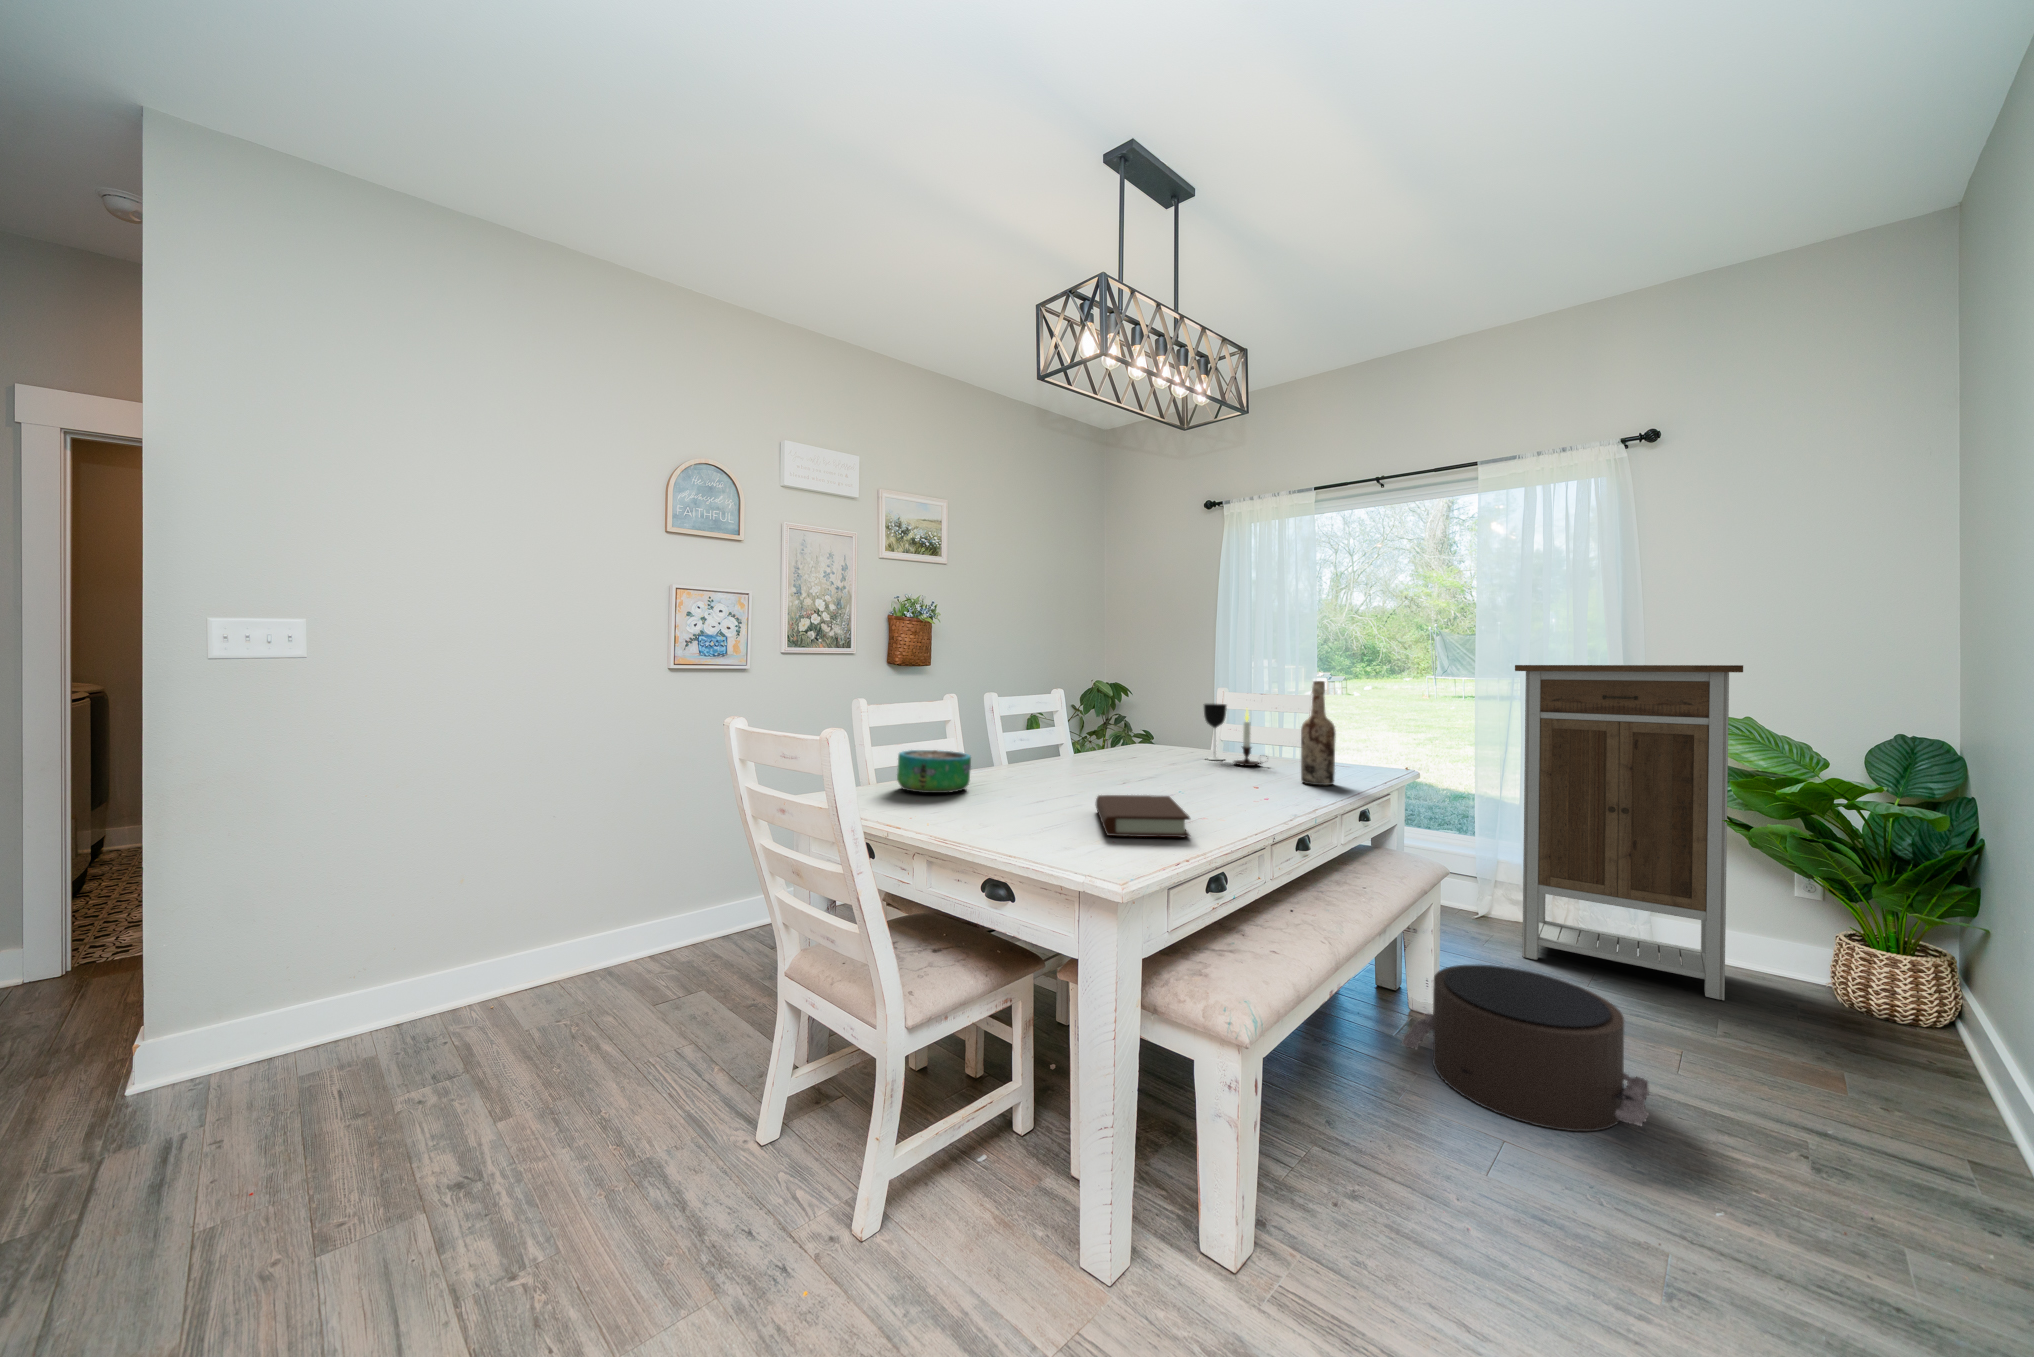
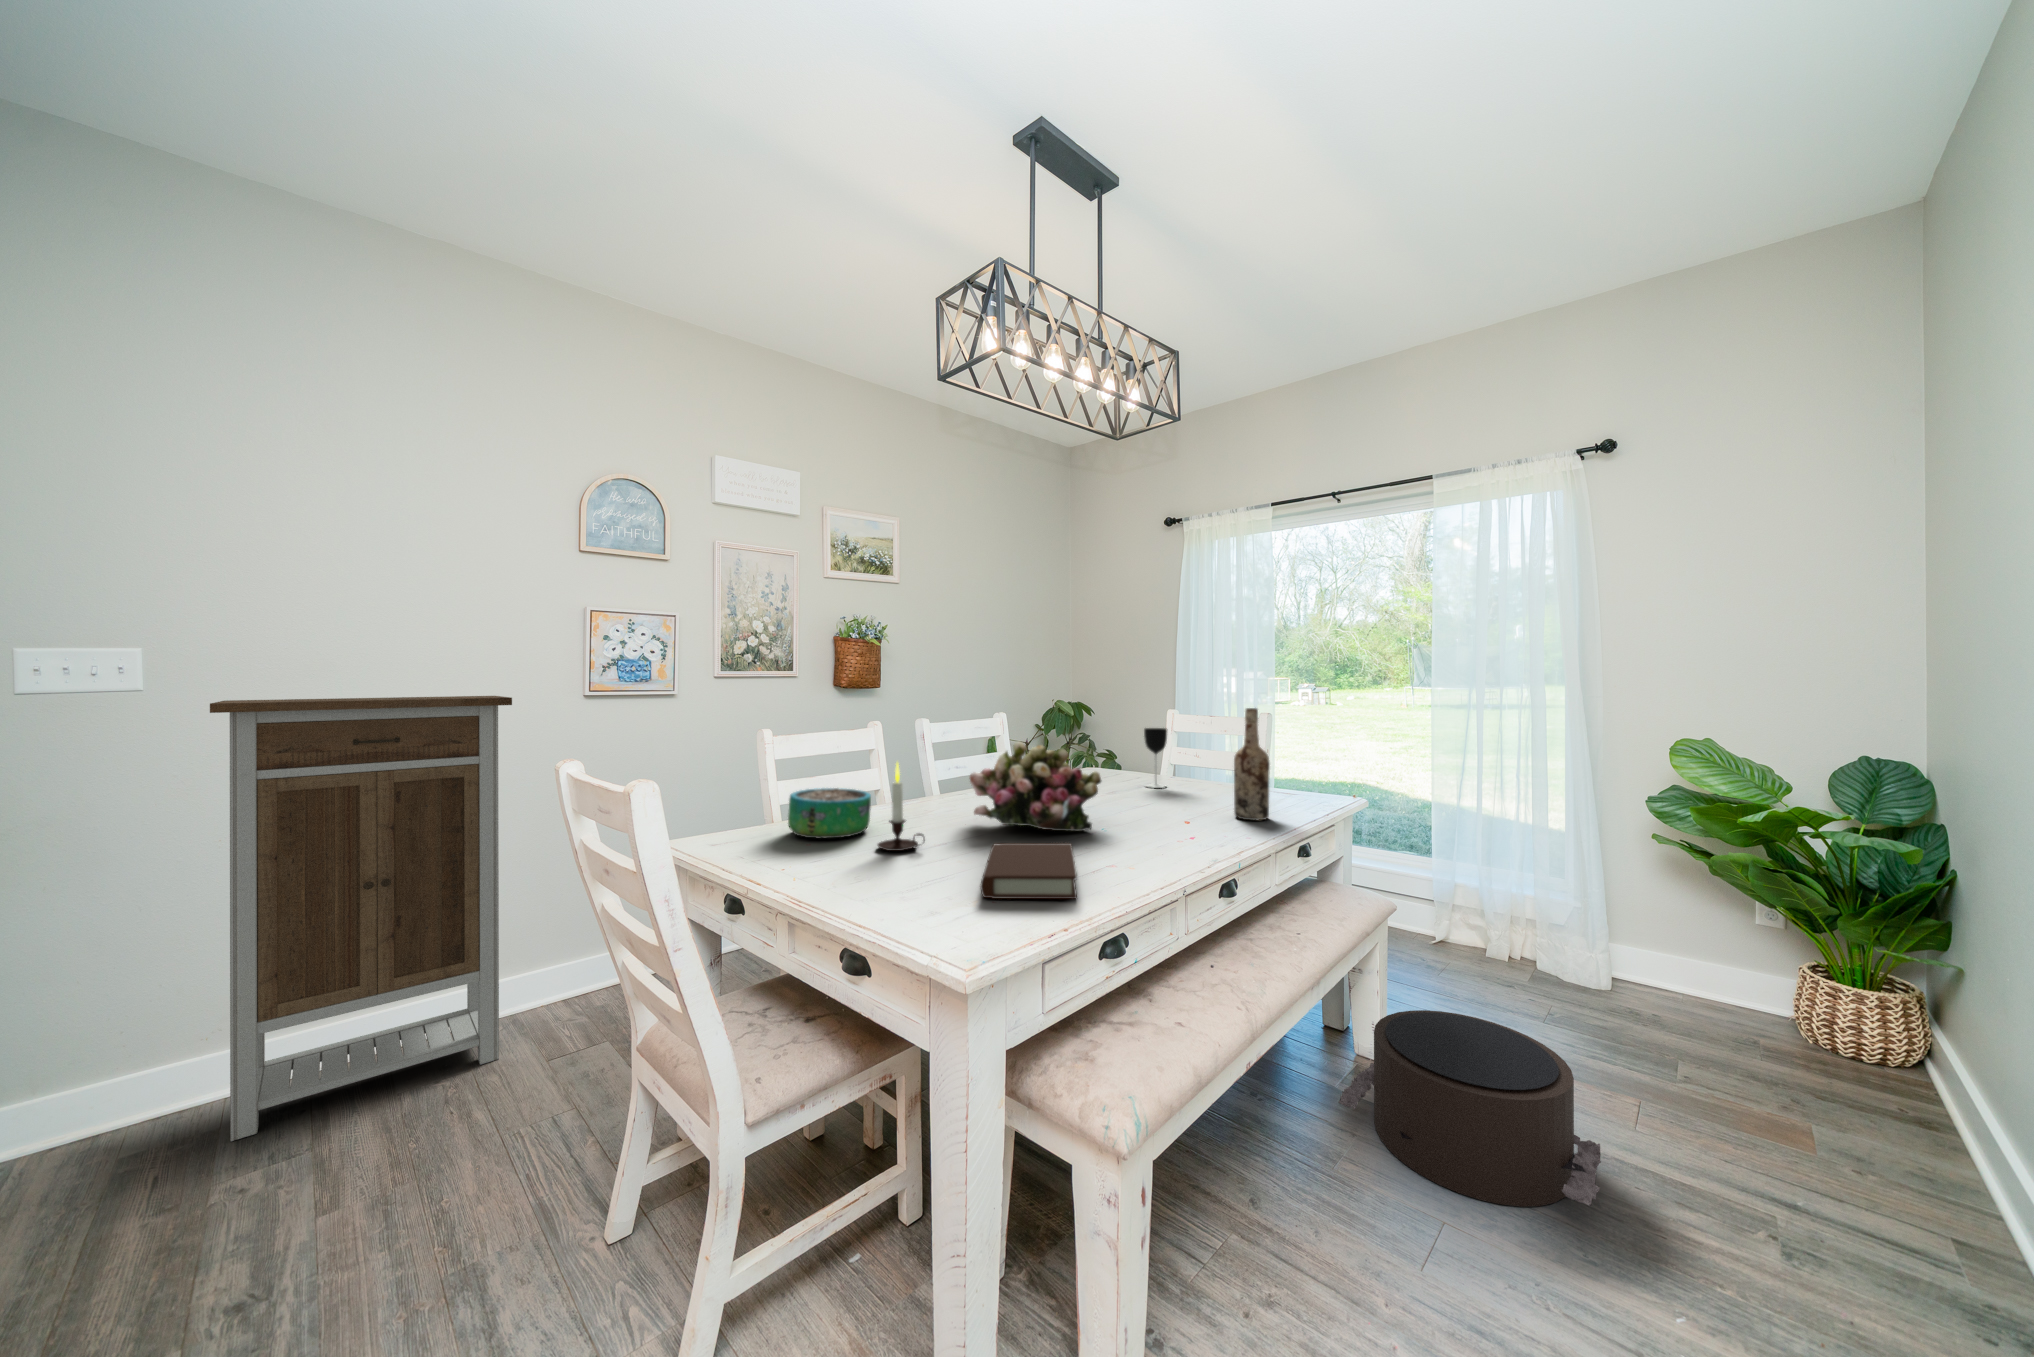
cabinet: present [1515,665,1743,1000] -> present [210,696,512,1141]
flower arrangement: none [1057,709,1180,791] -> present [970,742,1101,831]
candle: present [1234,710,1267,766] -> present [878,763,925,851]

